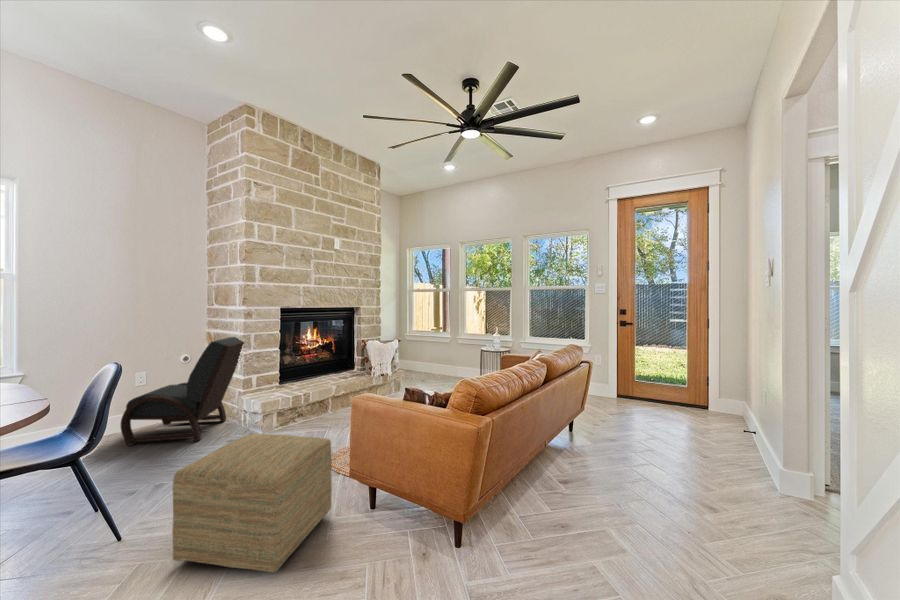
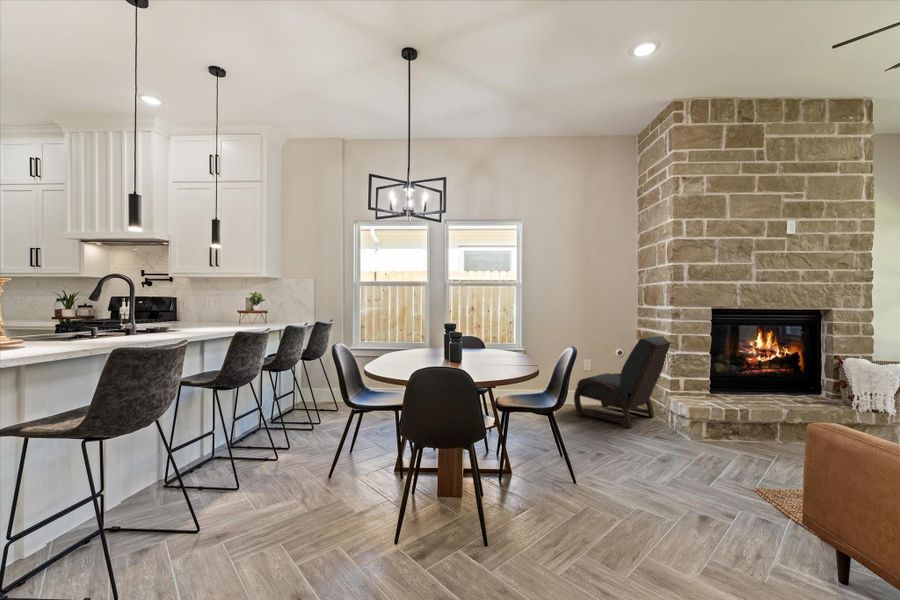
ottoman: present [172,433,332,573] -> none [612,432,774,574]

